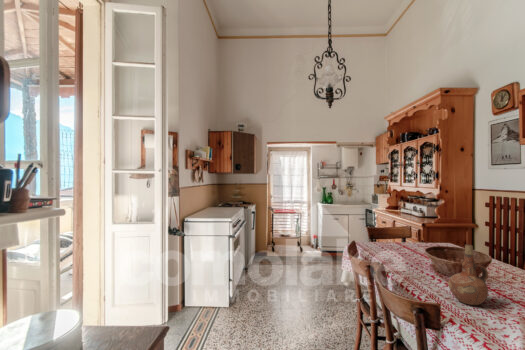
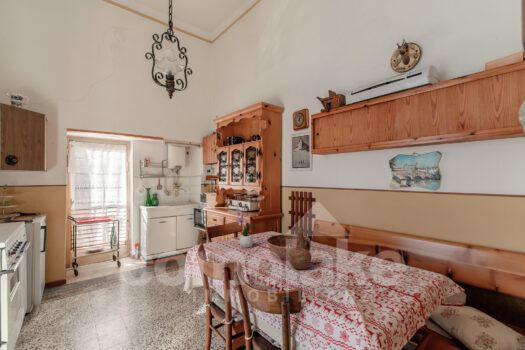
flower arrangement: none [389,206,415,259] -> present [236,203,254,248]

